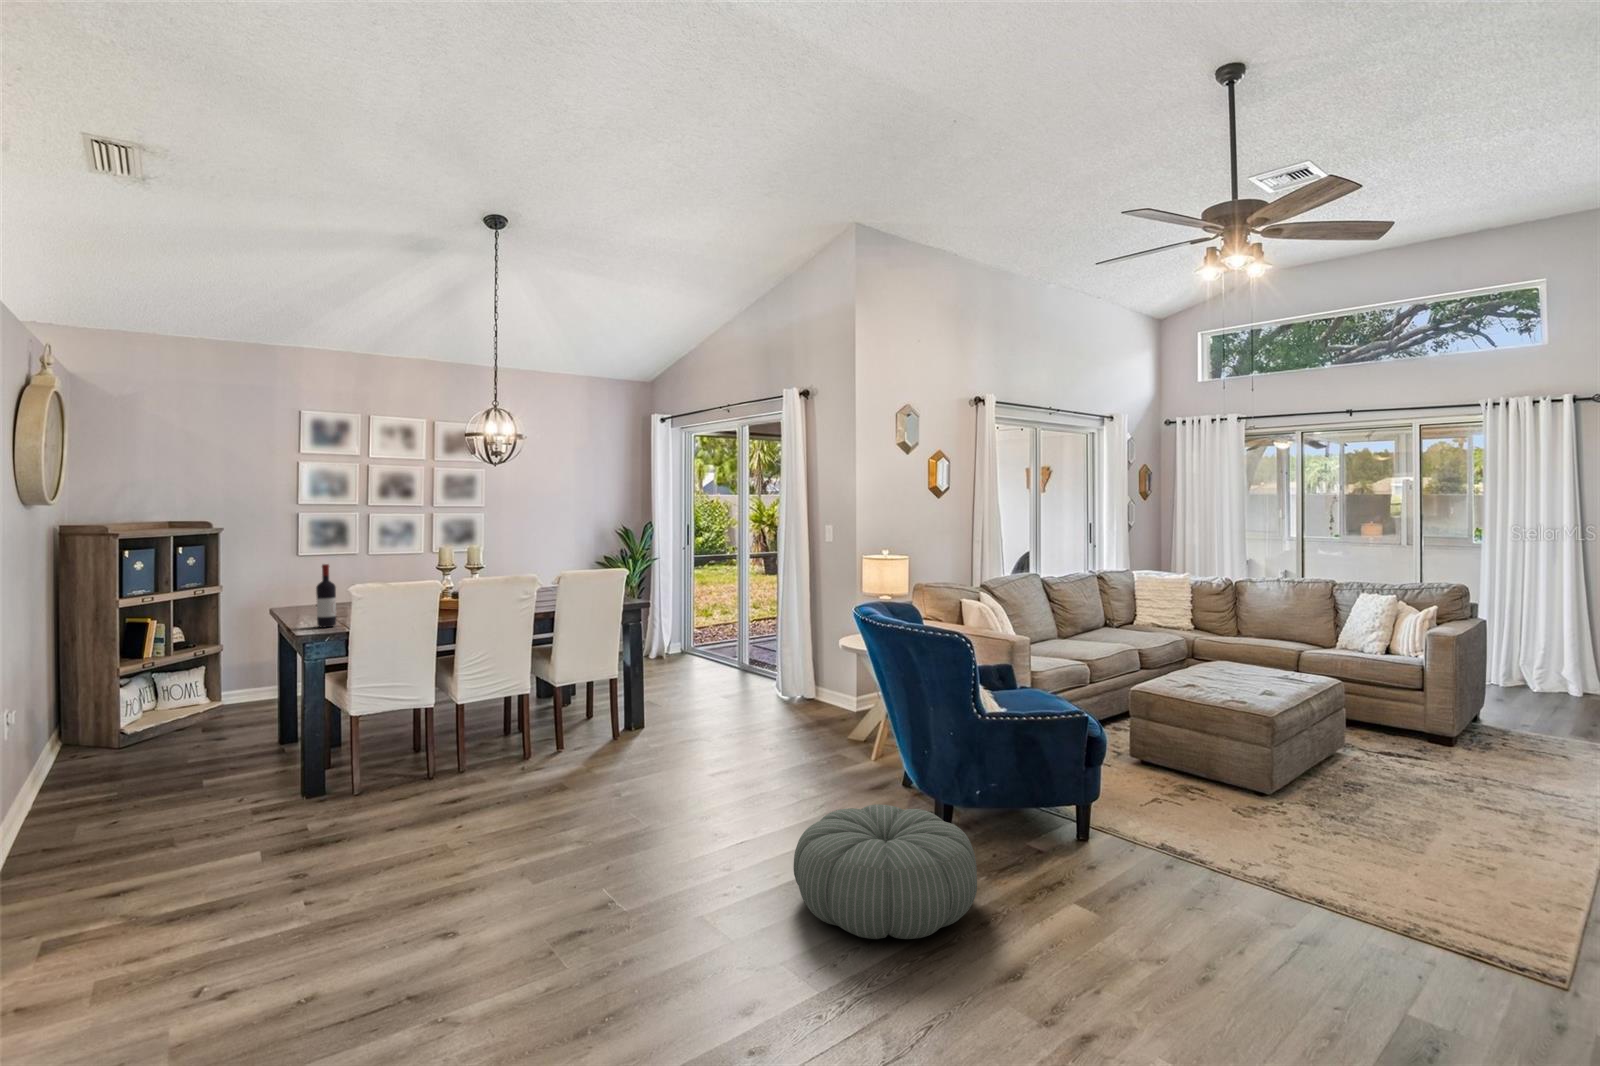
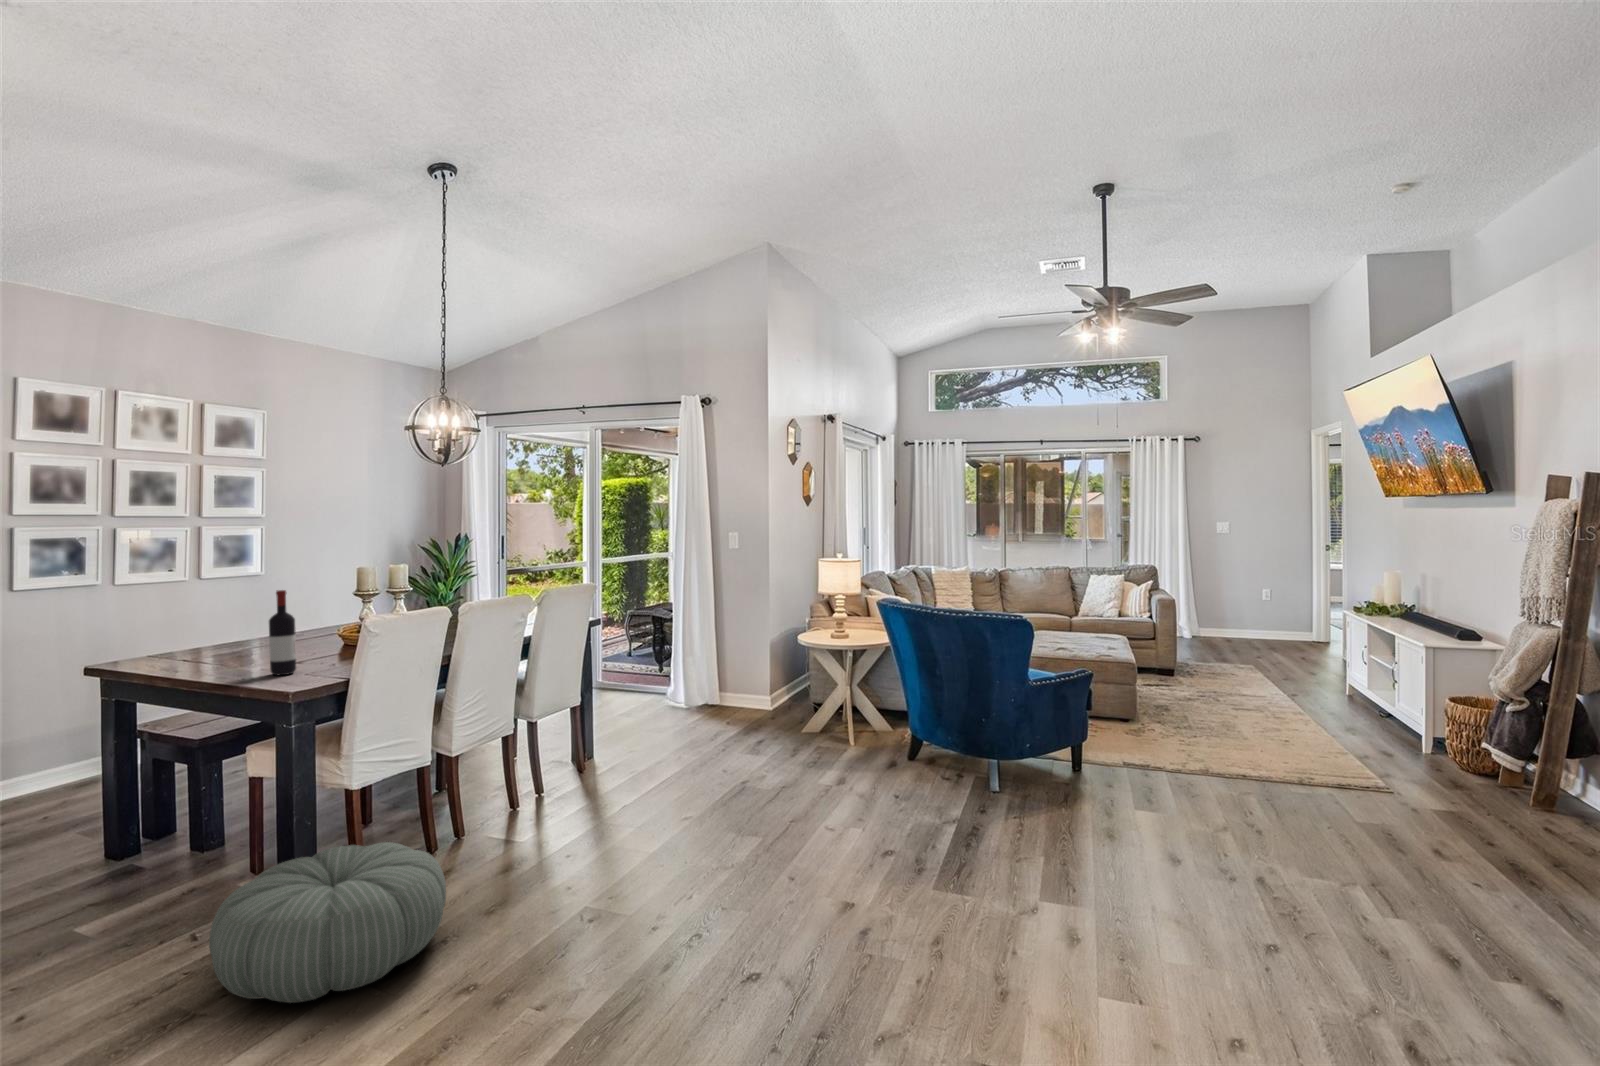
pouf: present [793,804,977,939] -> present [209,842,446,1003]

